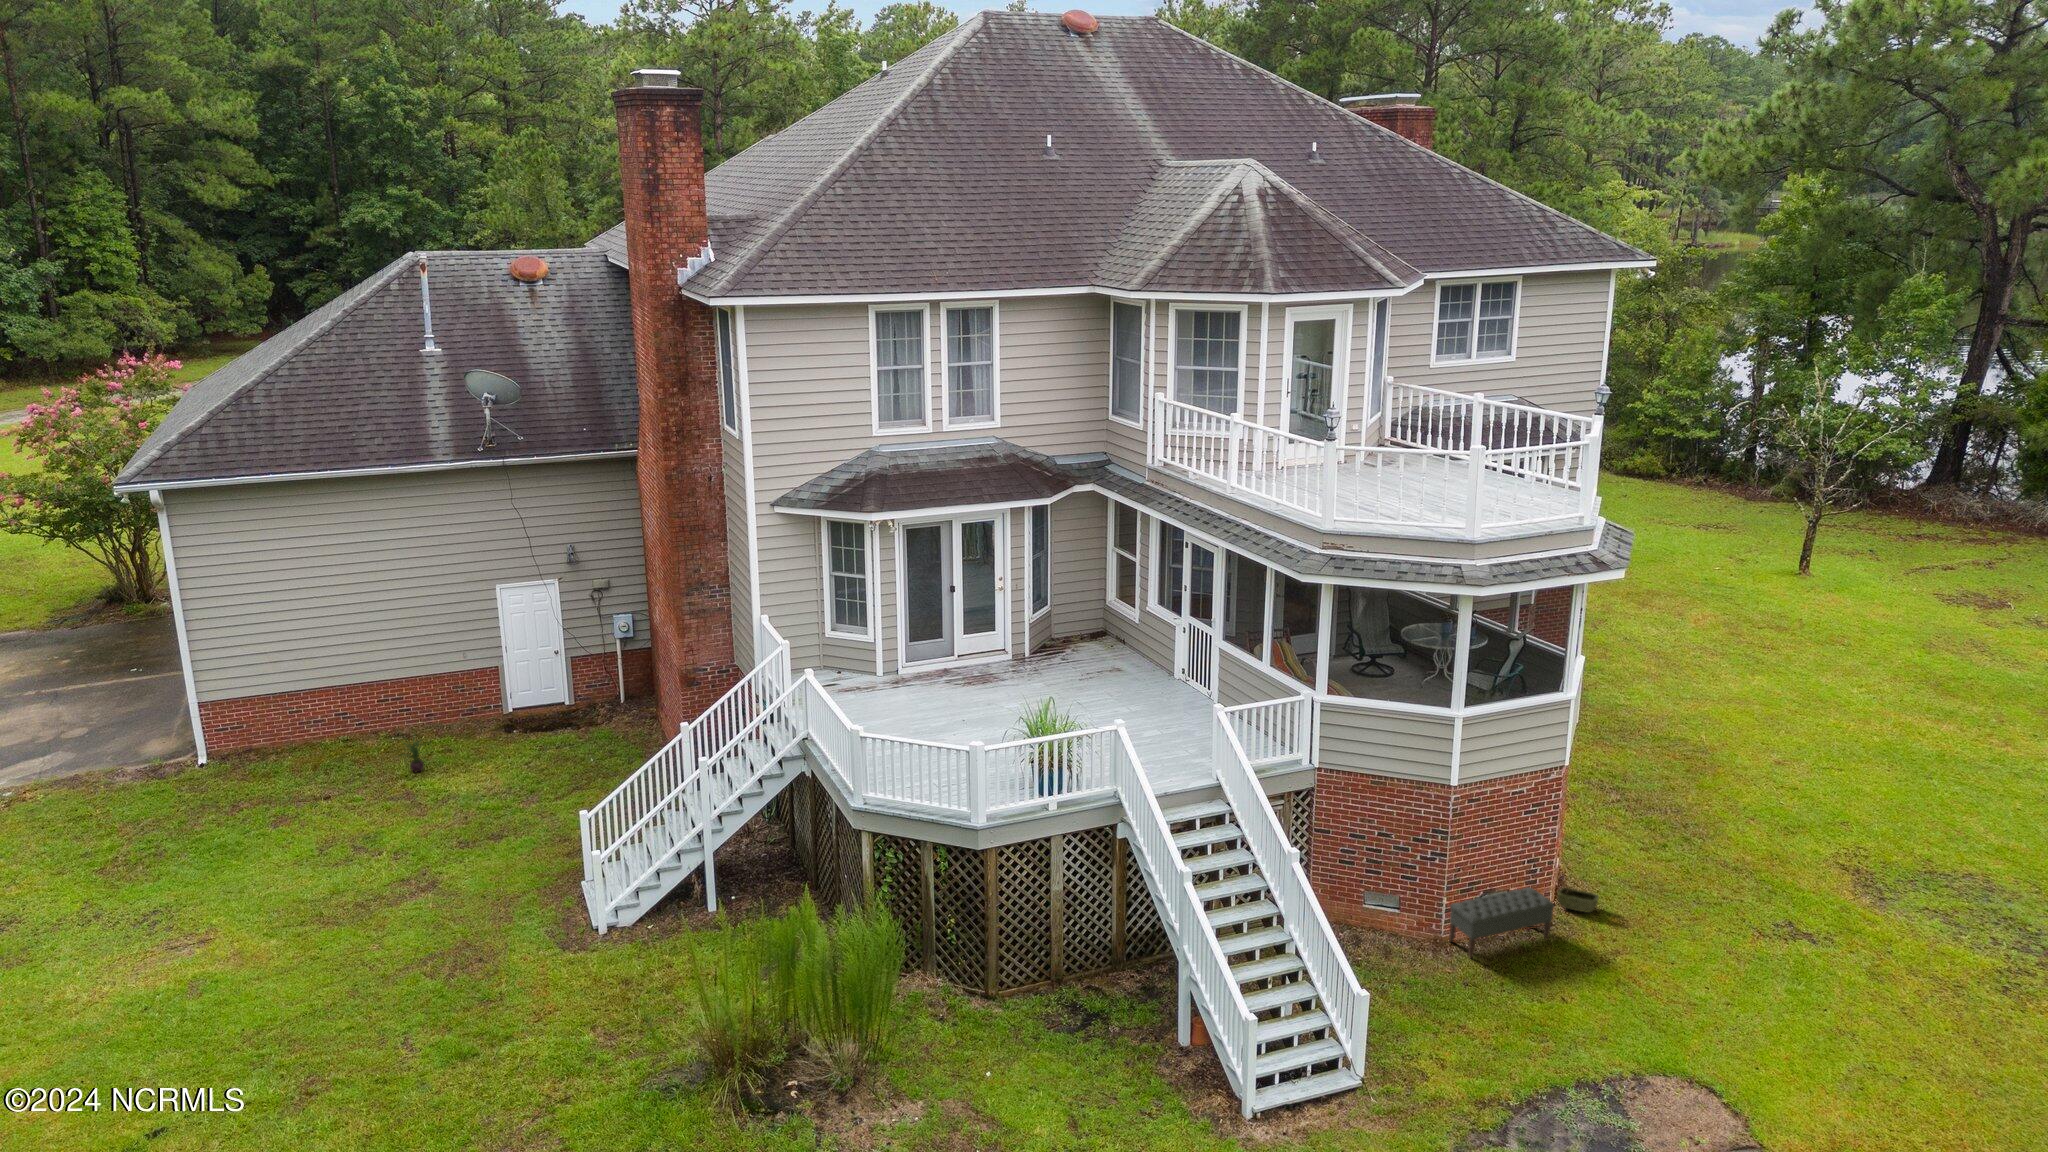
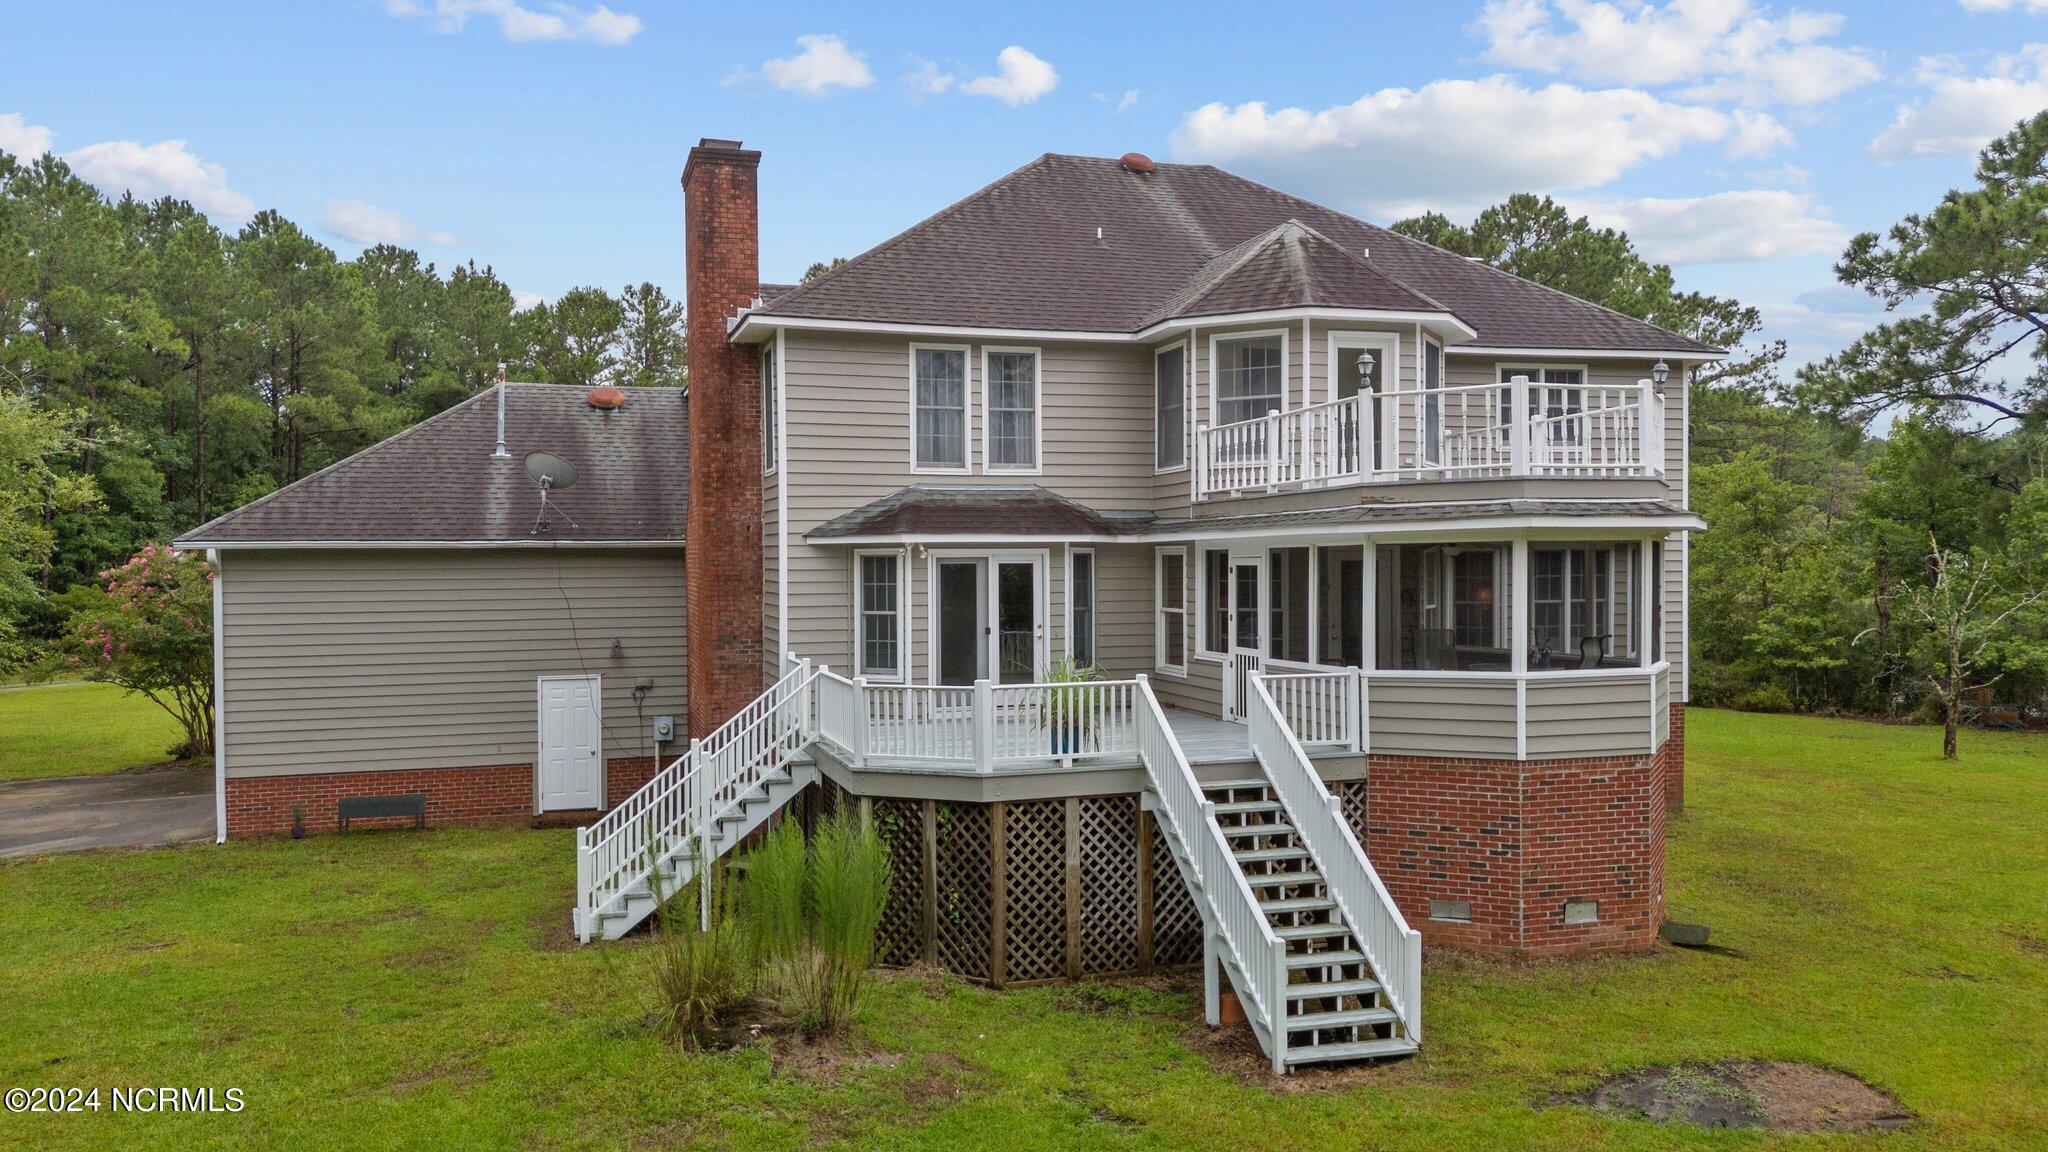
lounge chair: none [1873,459,1917,505] -> present [1976,688,2018,730]
decorative plant: present [401,736,424,772] -> present [289,800,306,838]
bench: present [1449,887,1555,958] -> present [337,794,426,835]

